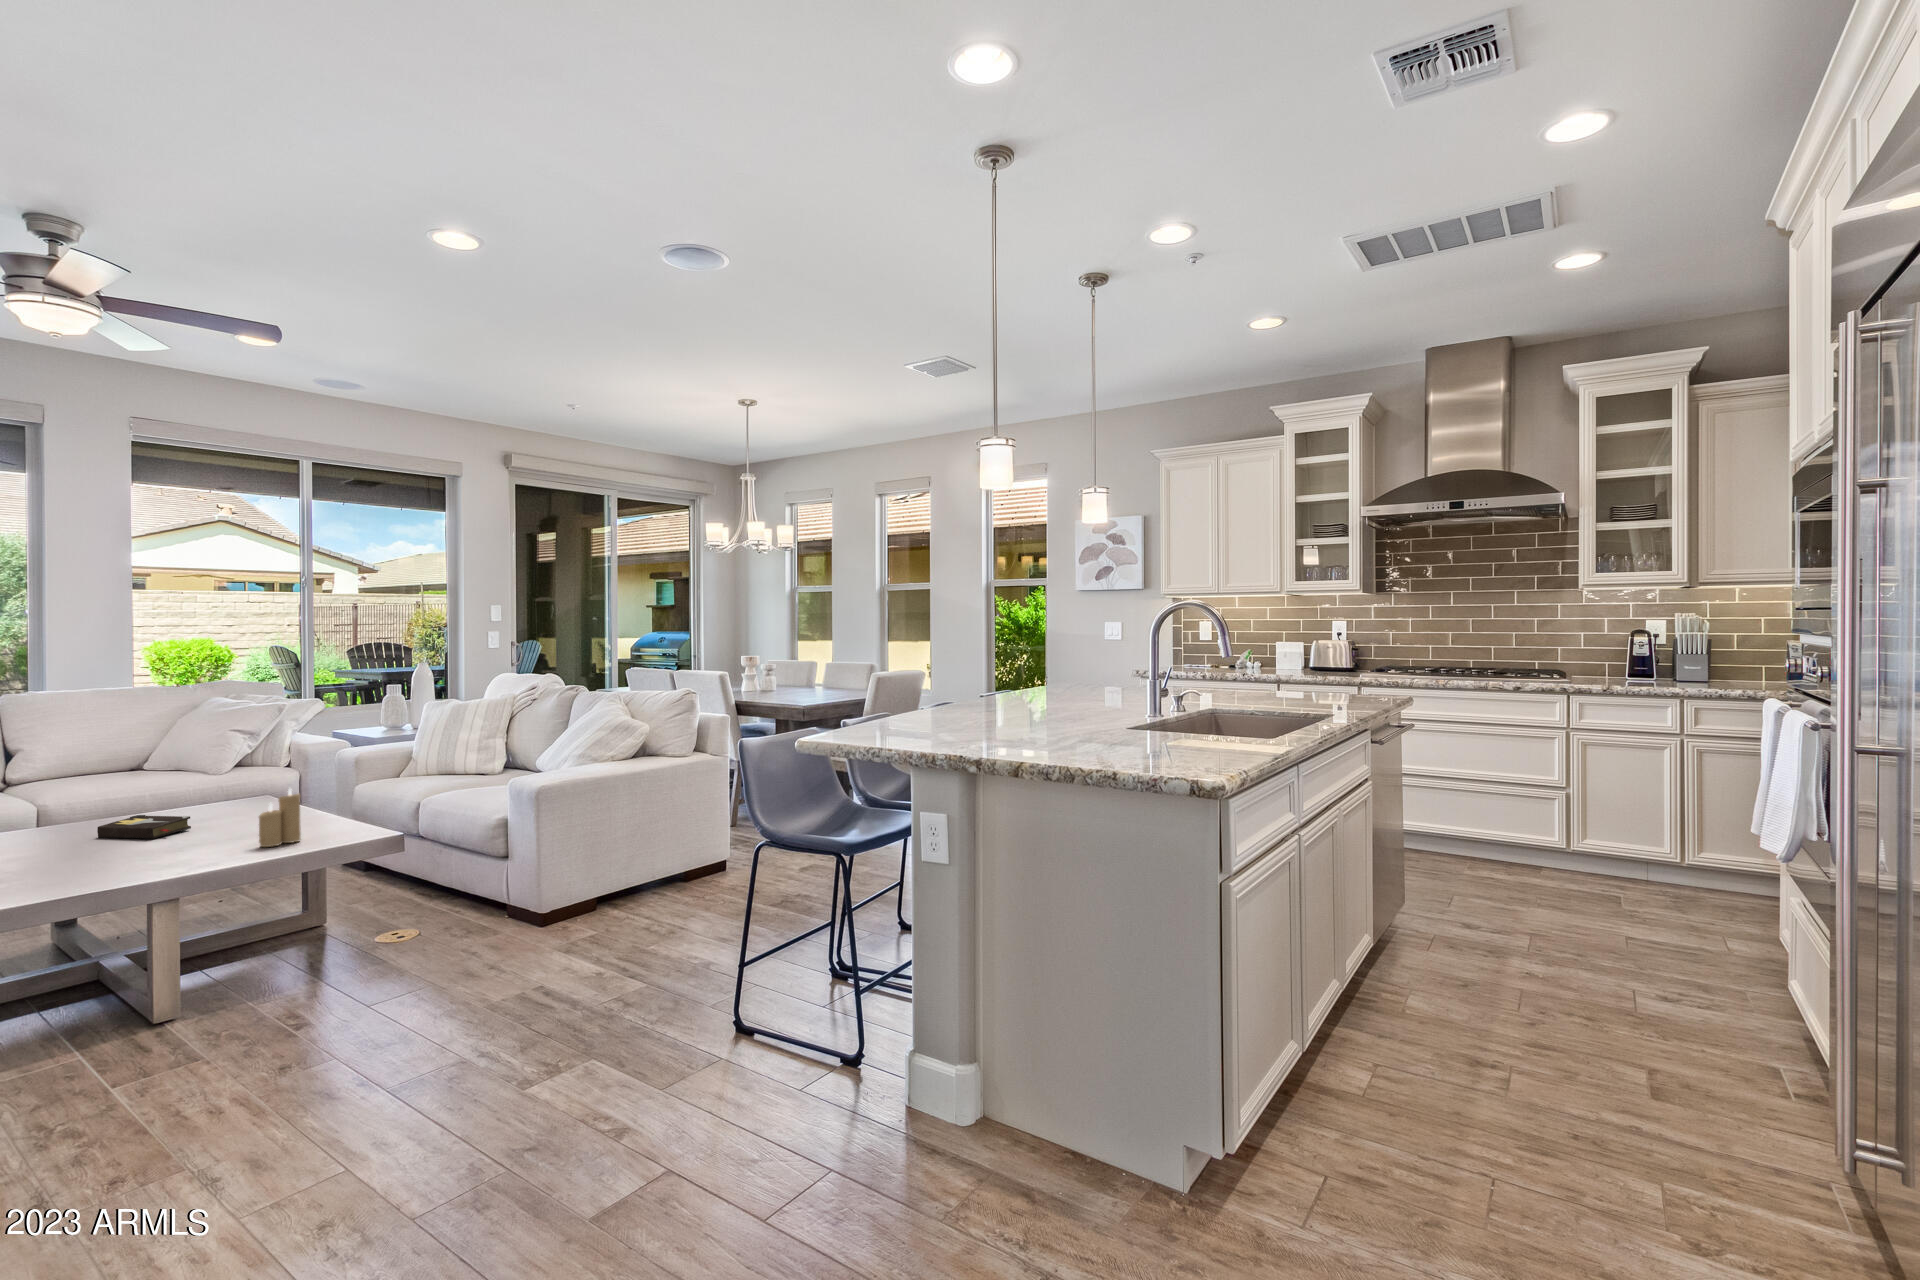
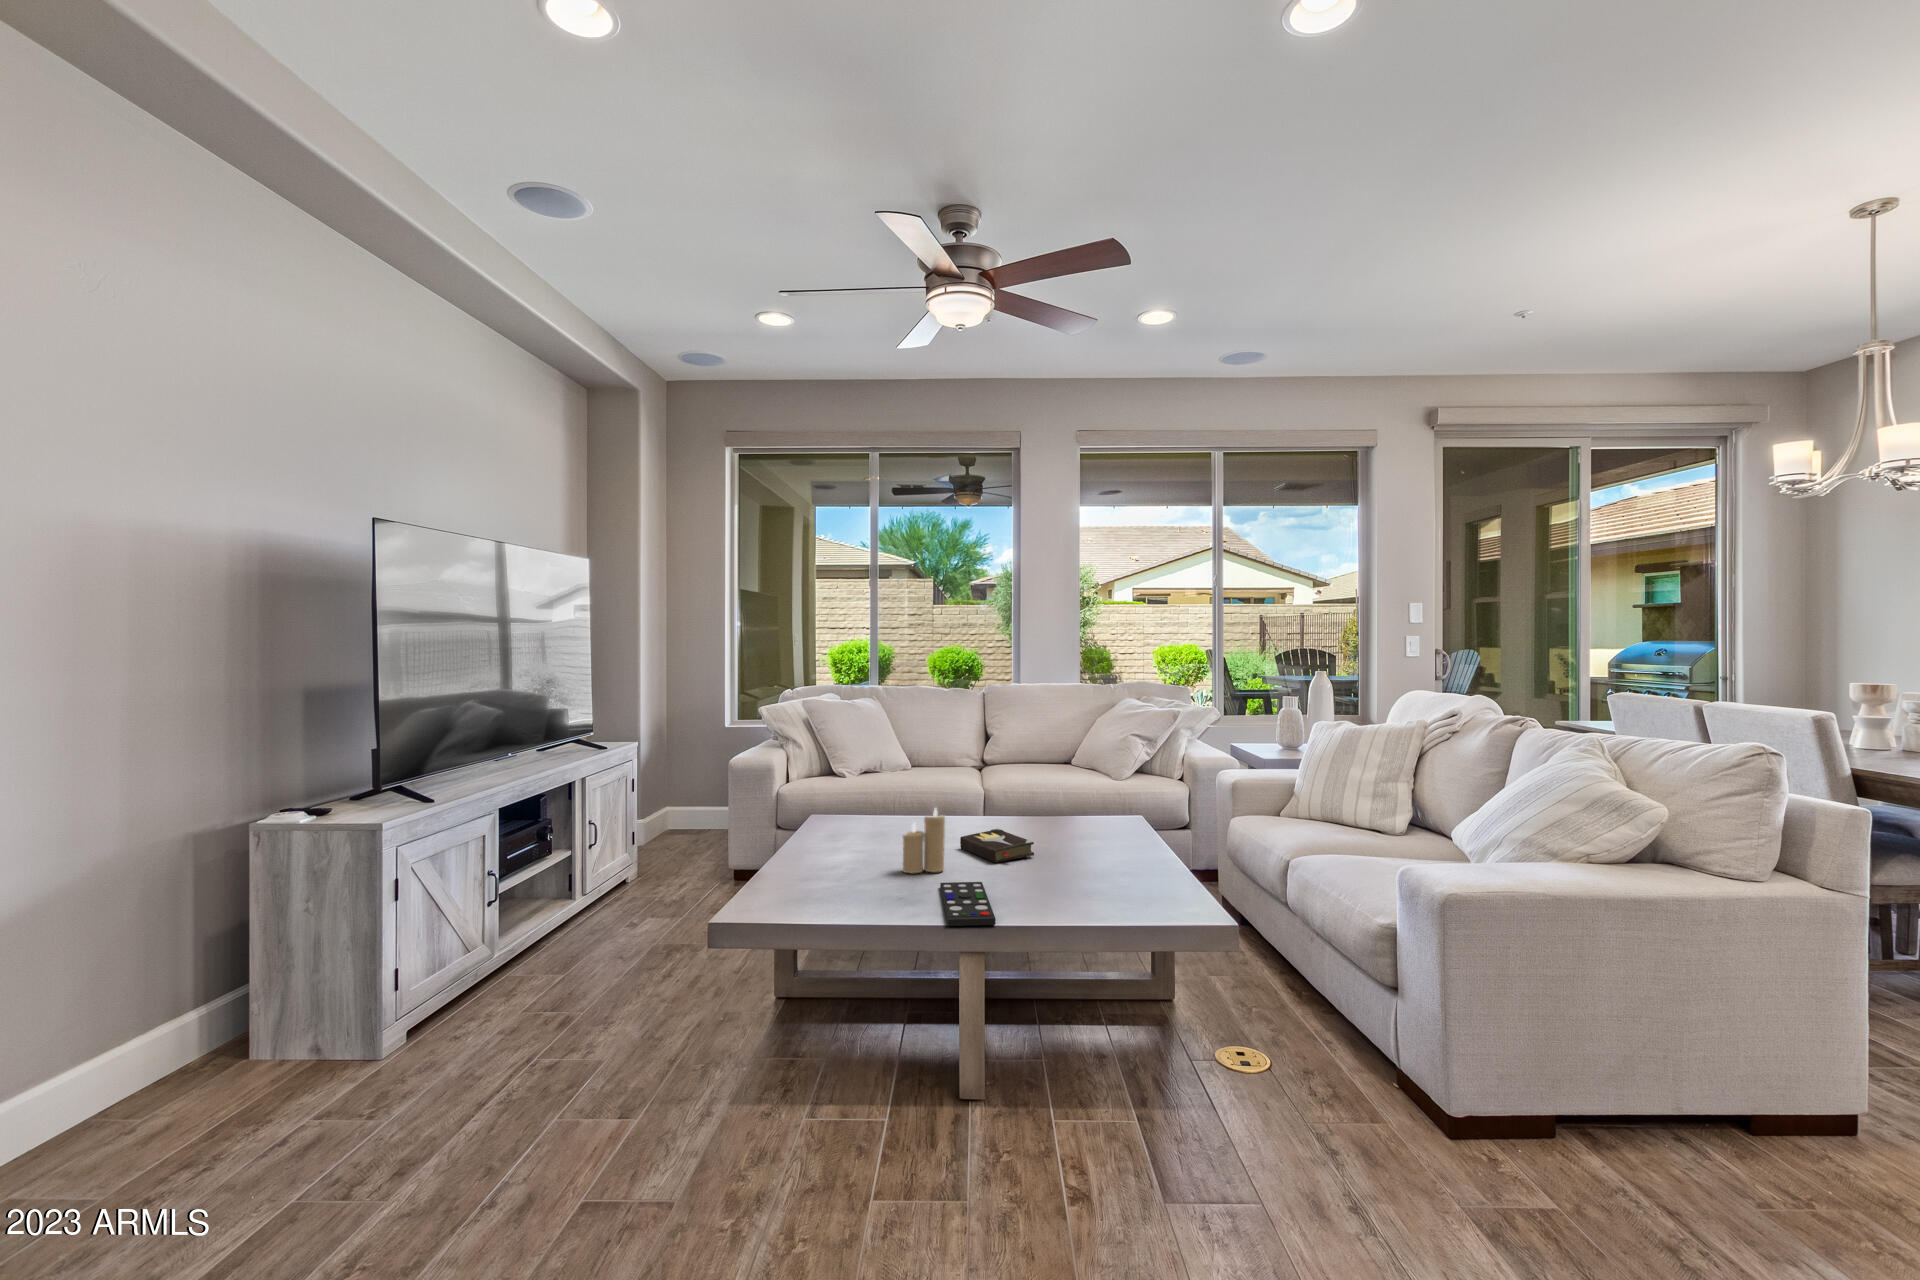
candle: present [259,789,301,847] -> present [902,808,945,873]
remote control: none [112,848,202,874] -> present [940,882,996,926]

